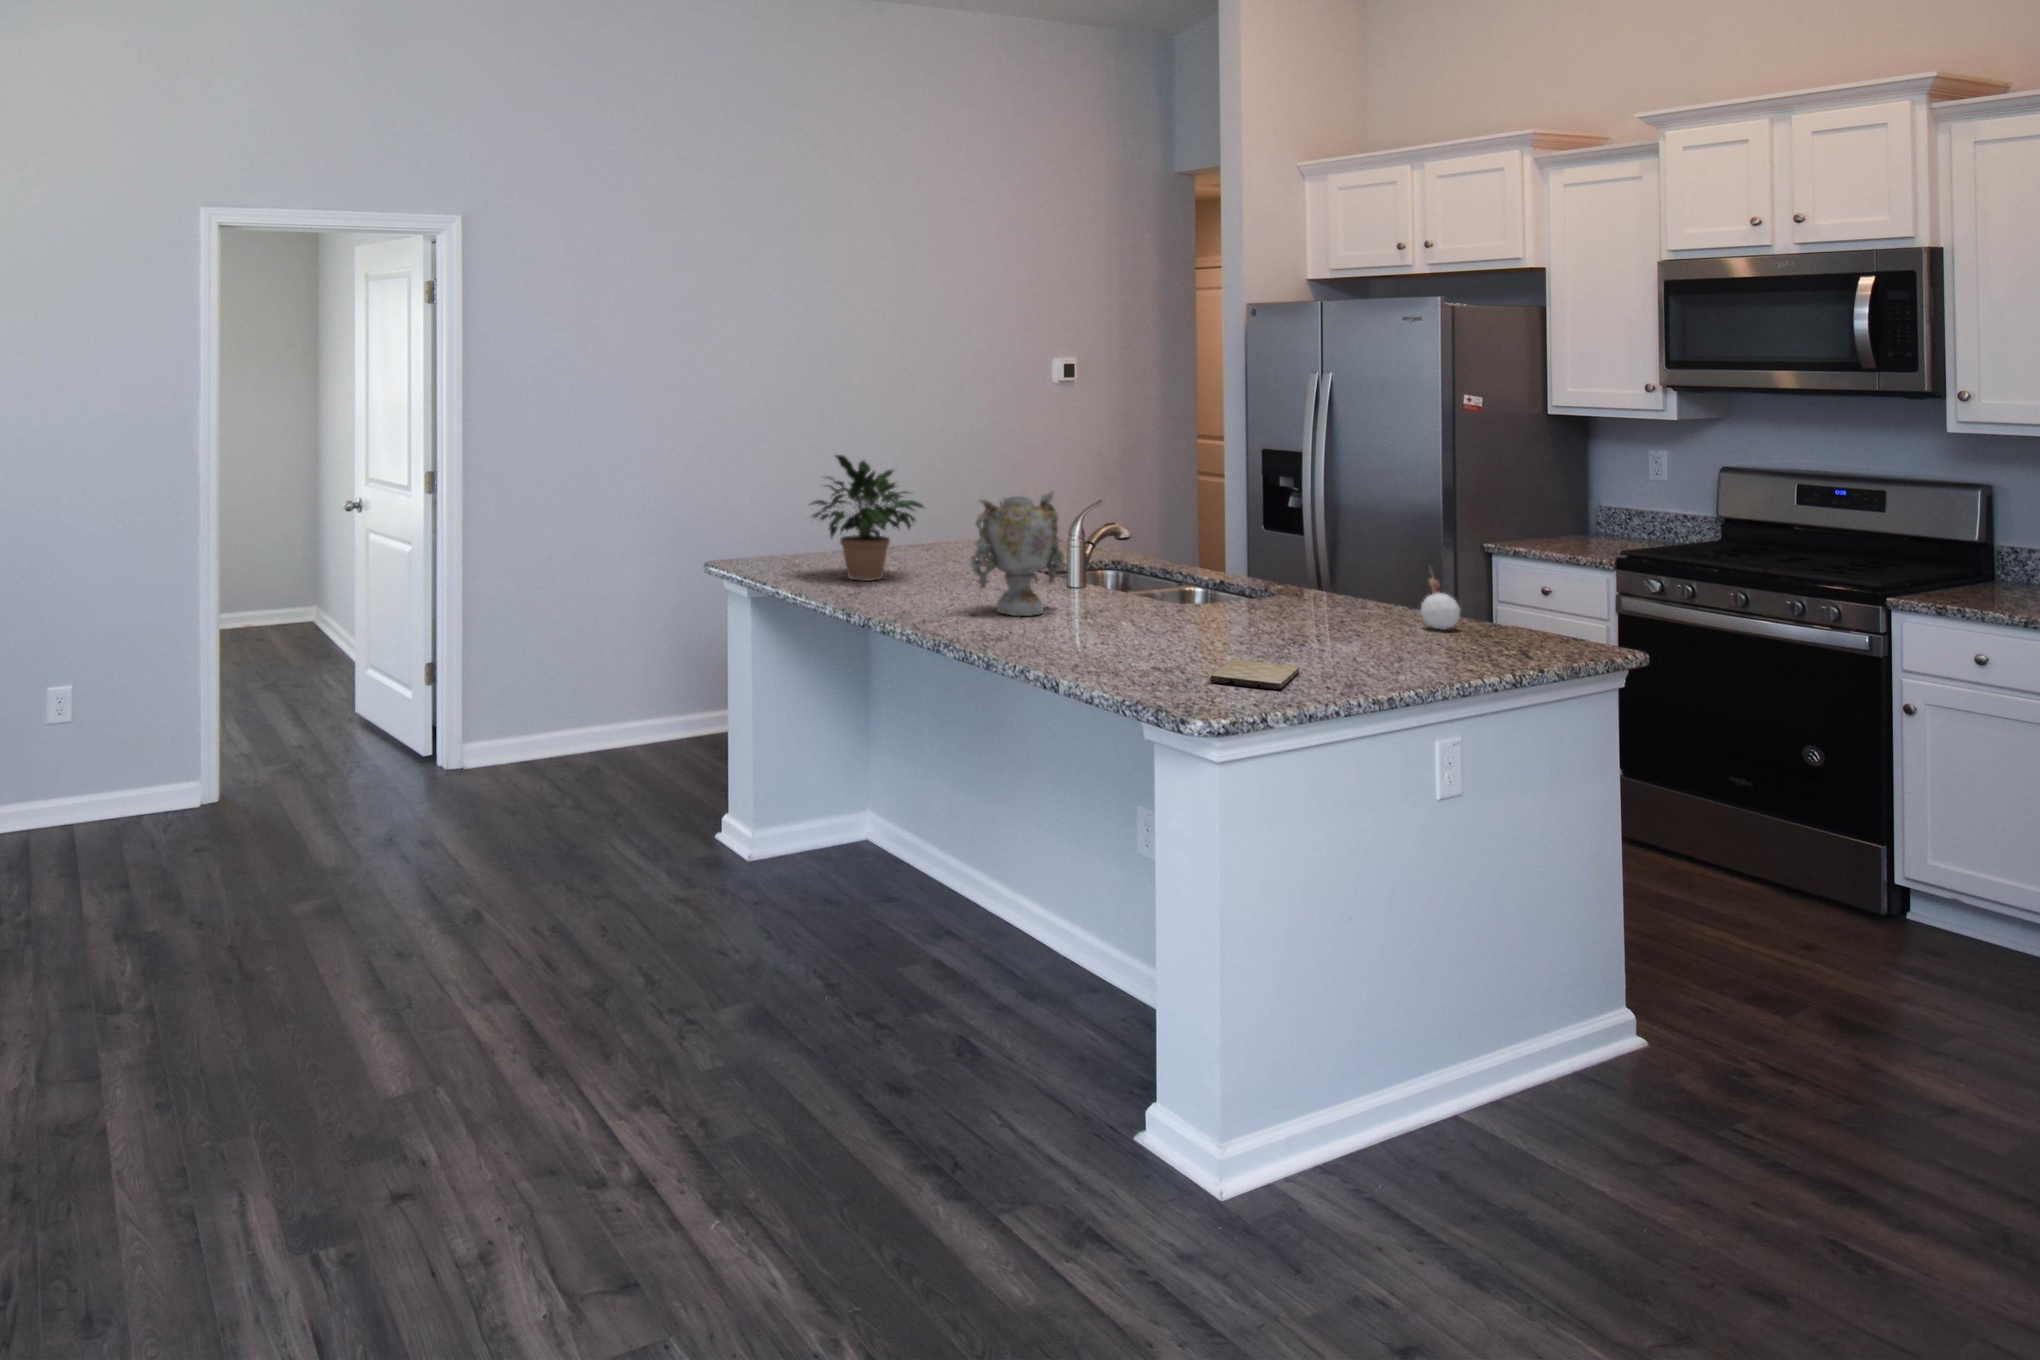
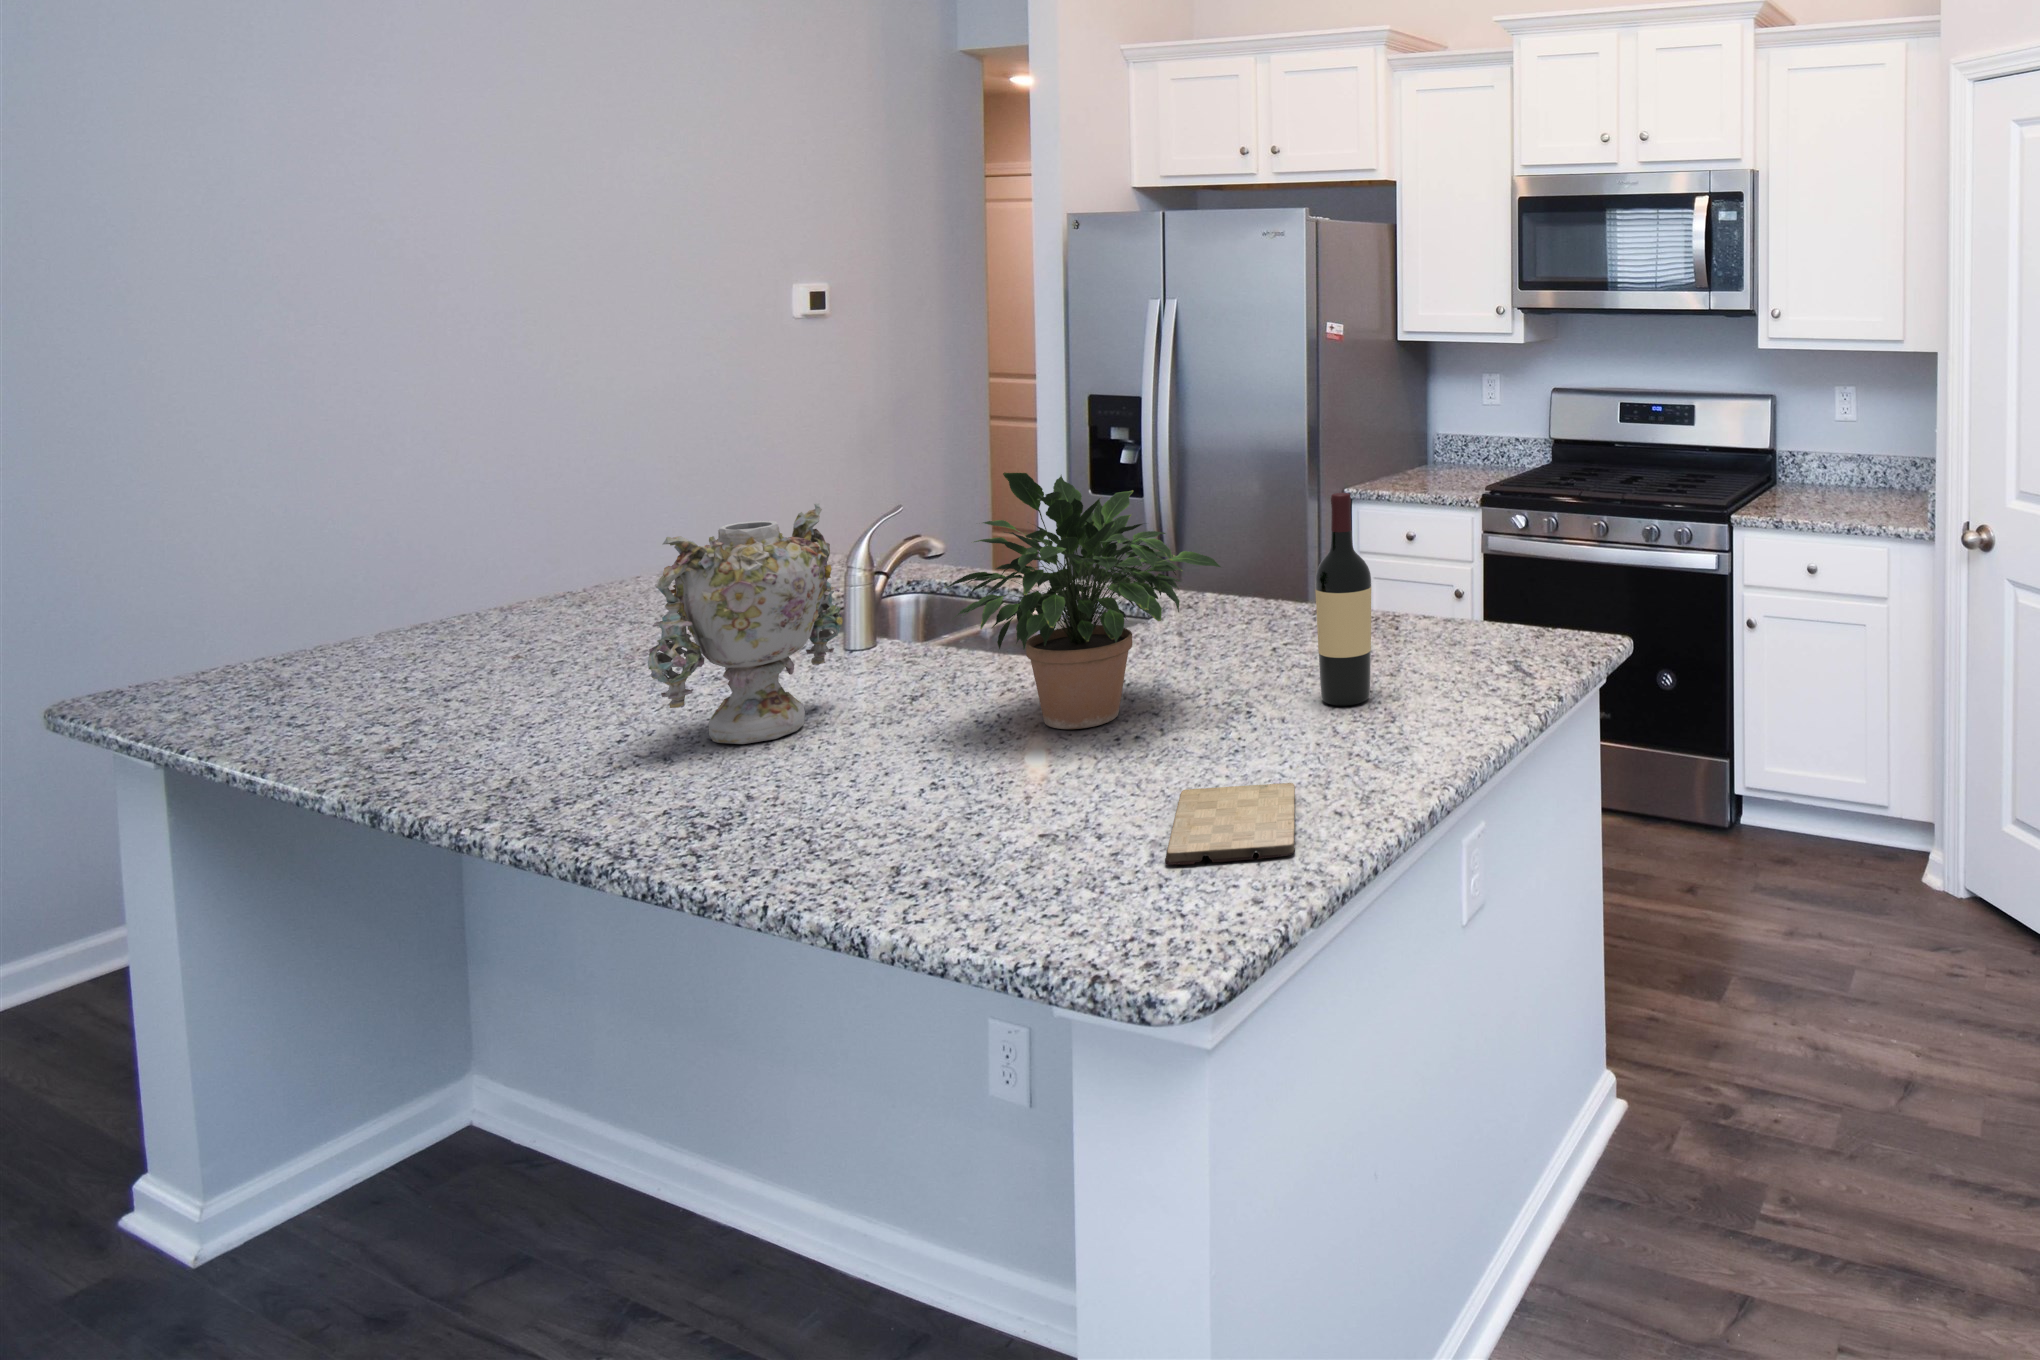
potted plant: present [811,455,923,581] -> present [944,472,1221,729]
wine bottle: none [1344,507,1384,648] -> present [1315,493,1371,706]
candle: present [1421,577,1460,630] -> none [1387,556,1435,643]

